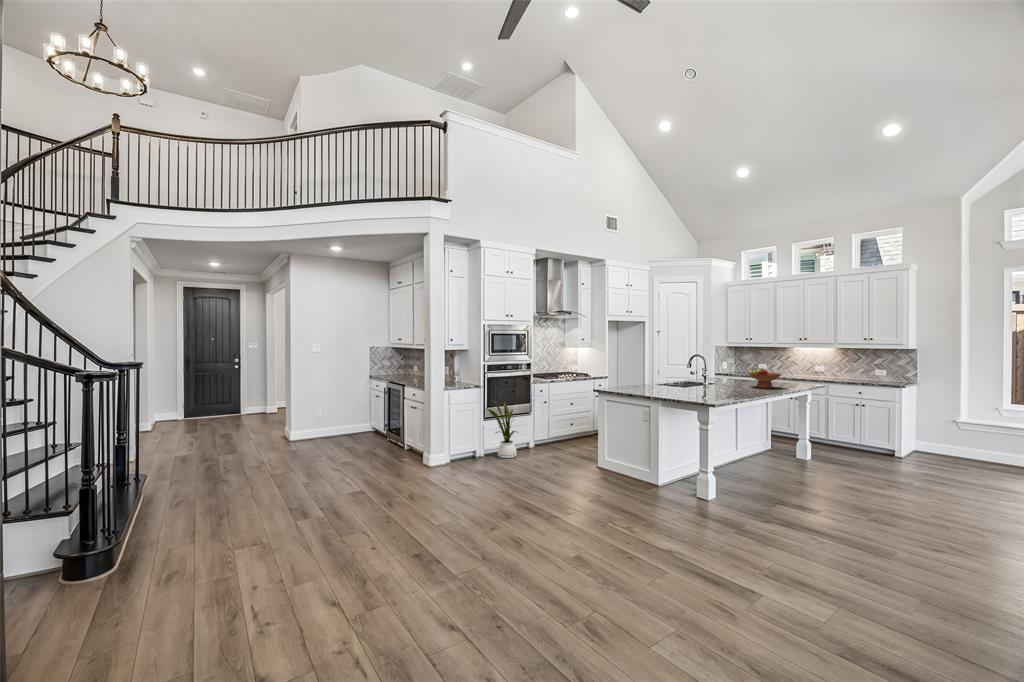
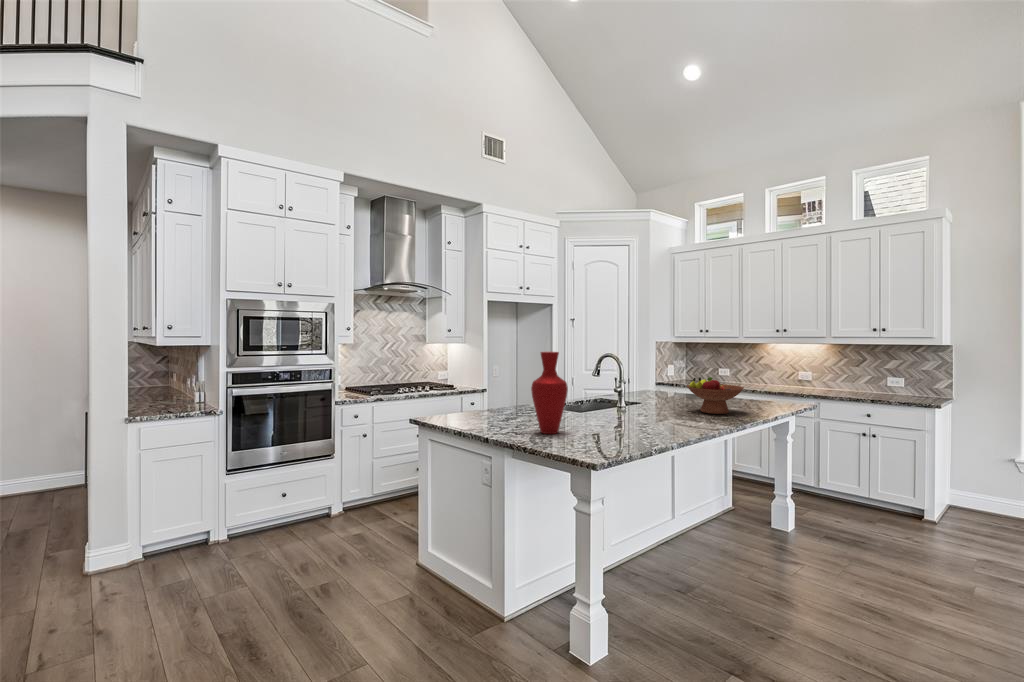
vase: none [673,354,692,395] -> present [531,352,568,434]
house plant: present [486,400,518,458] -> none [225,438,298,543]

